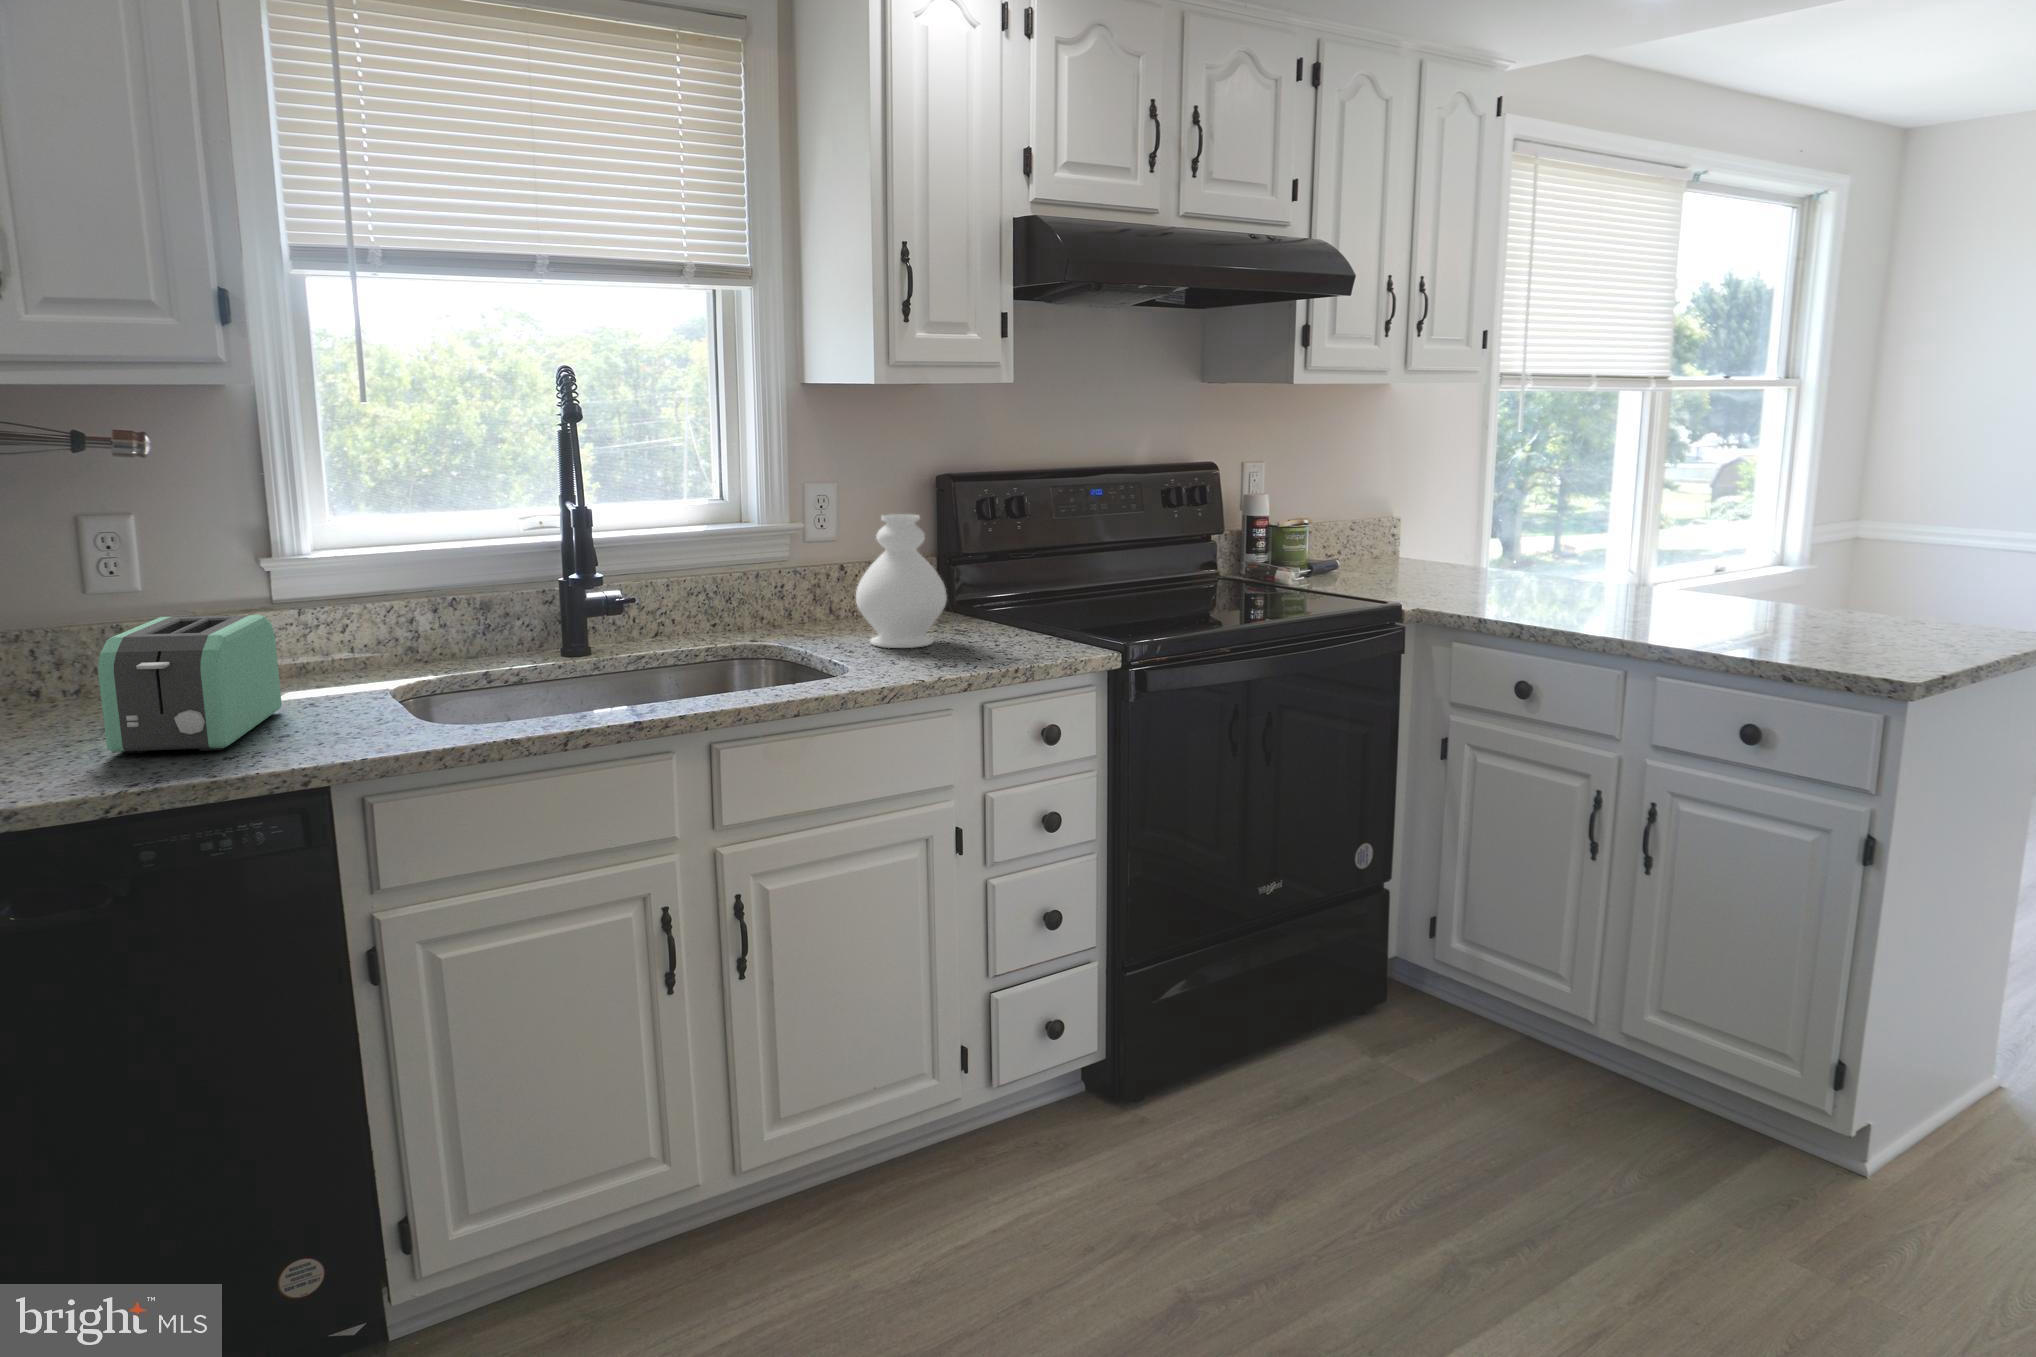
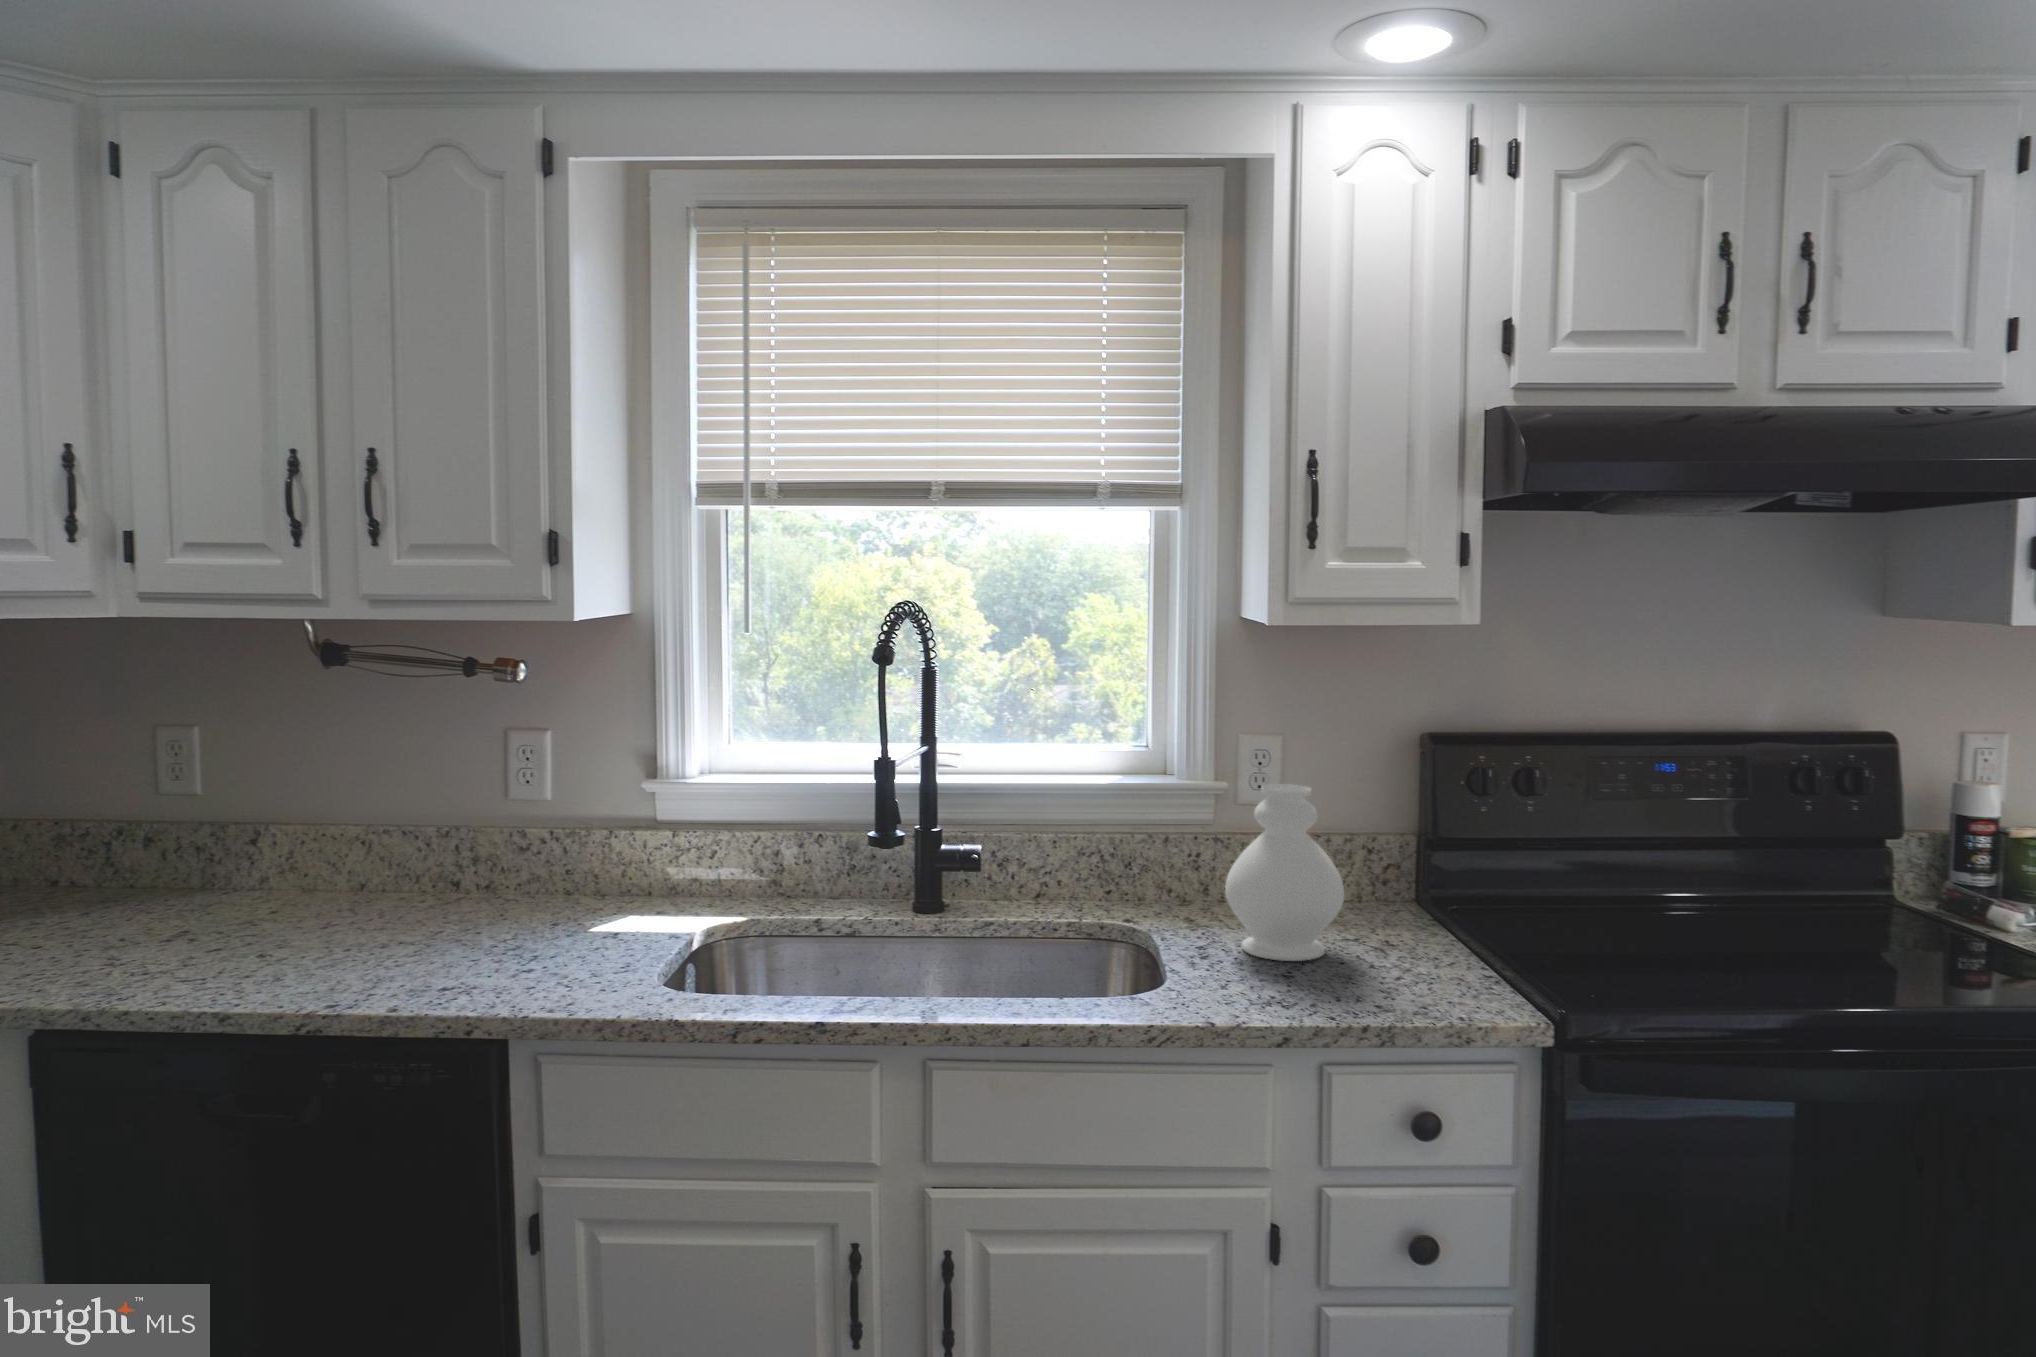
toaster: present [98,615,281,753] -> none [363,835,575,979]

